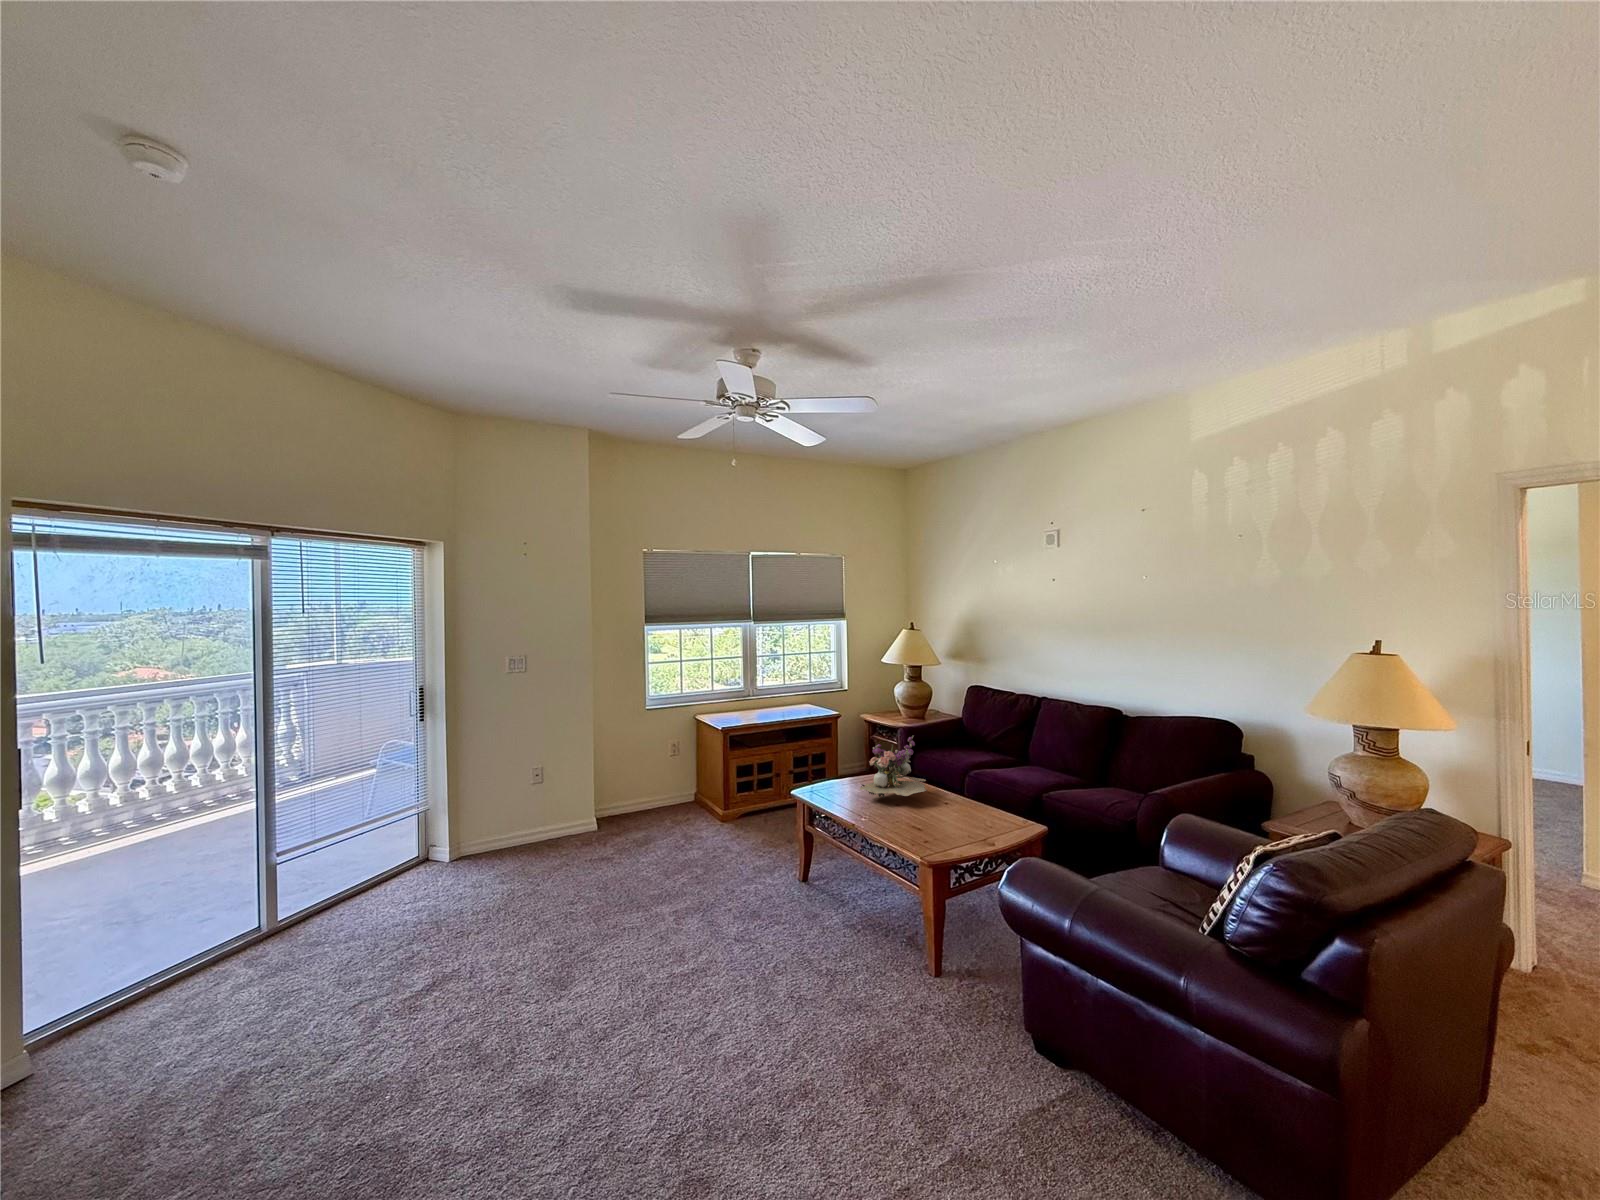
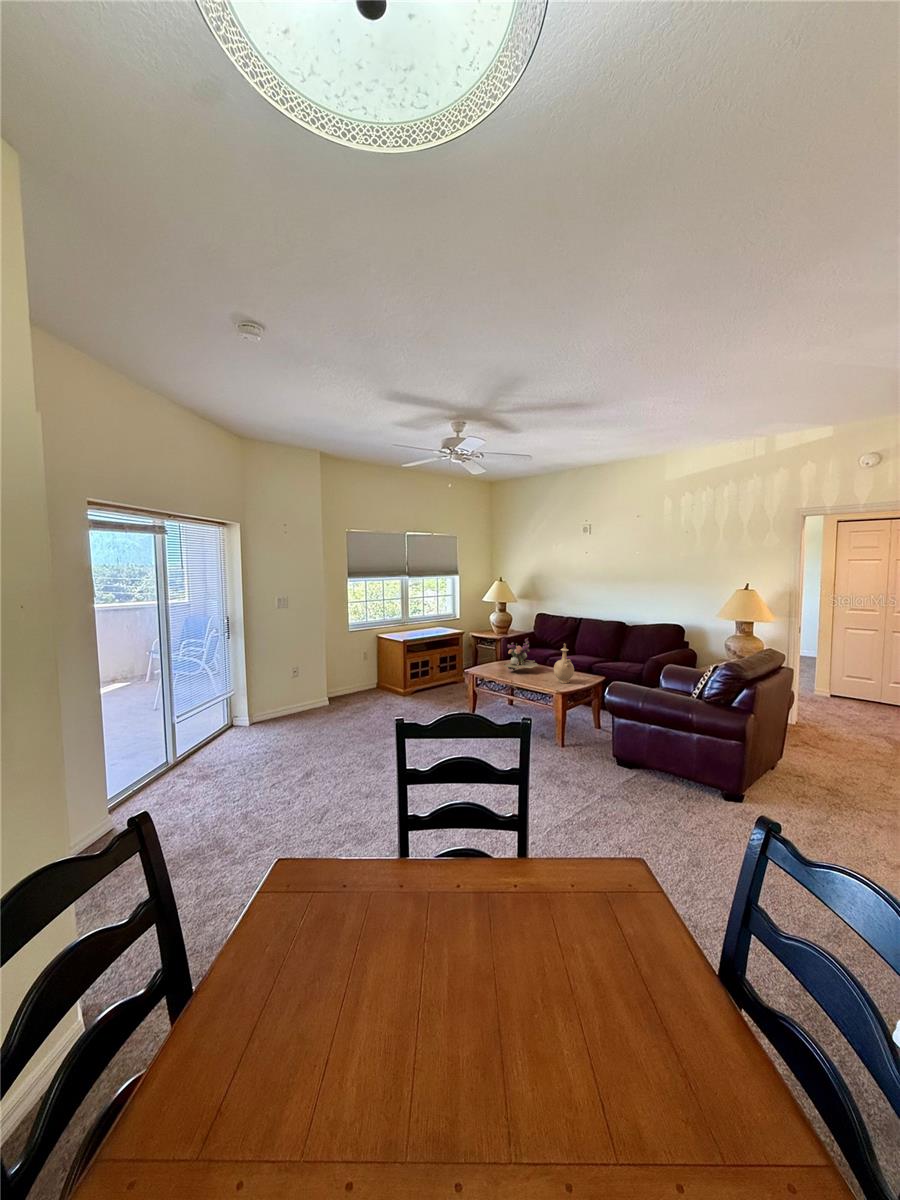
vase: none [940,755,980,835] -> present [554,644,574,683]

